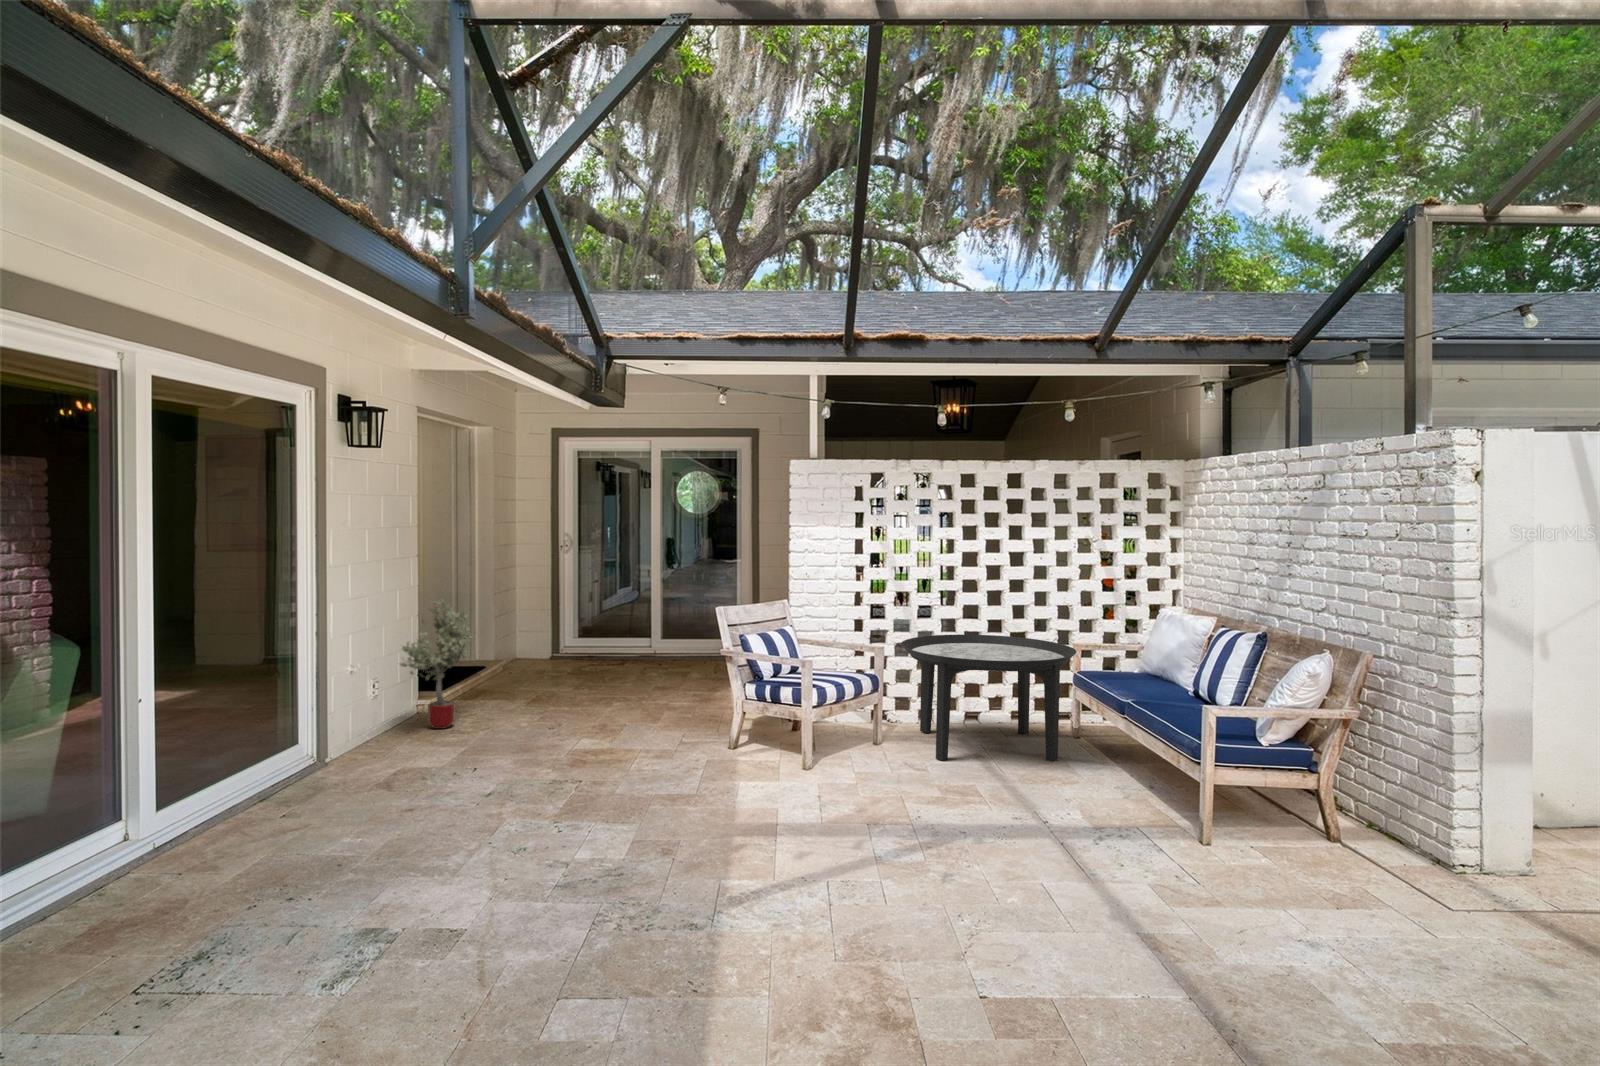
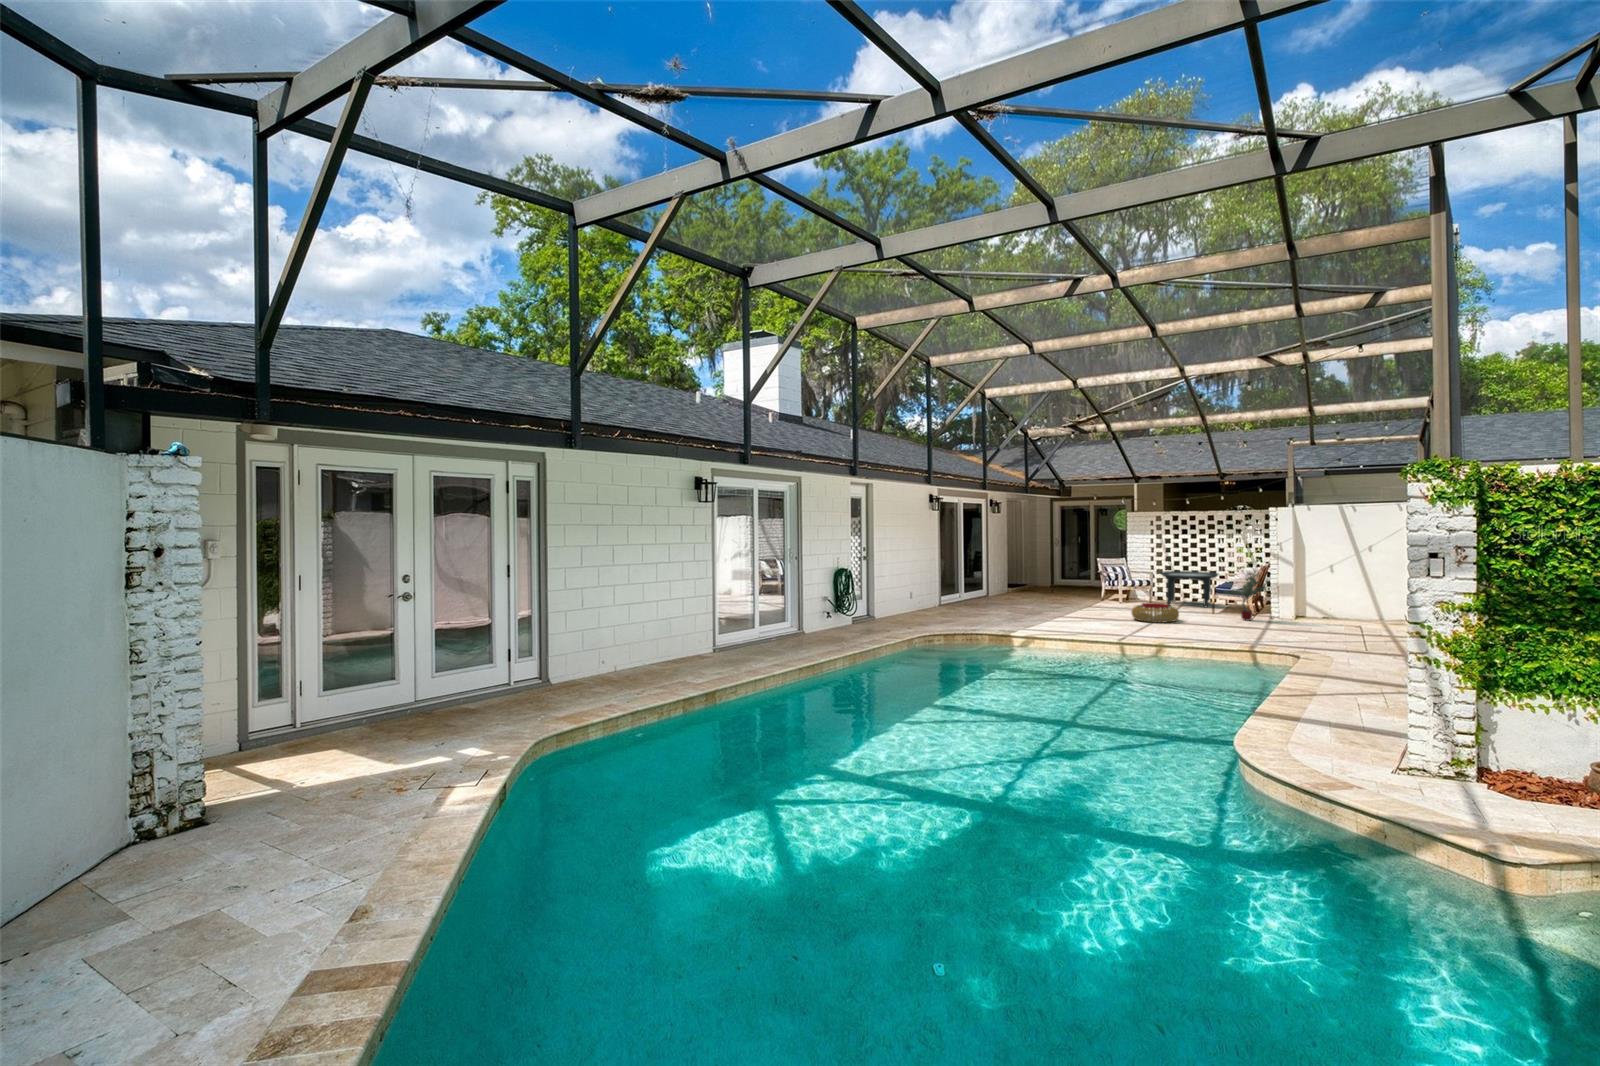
potted tree: present [400,600,472,729] -> present [1226,572,1270,620]
pouf: none [954,840,1189,993] -> present [1132,603,1179,623]

